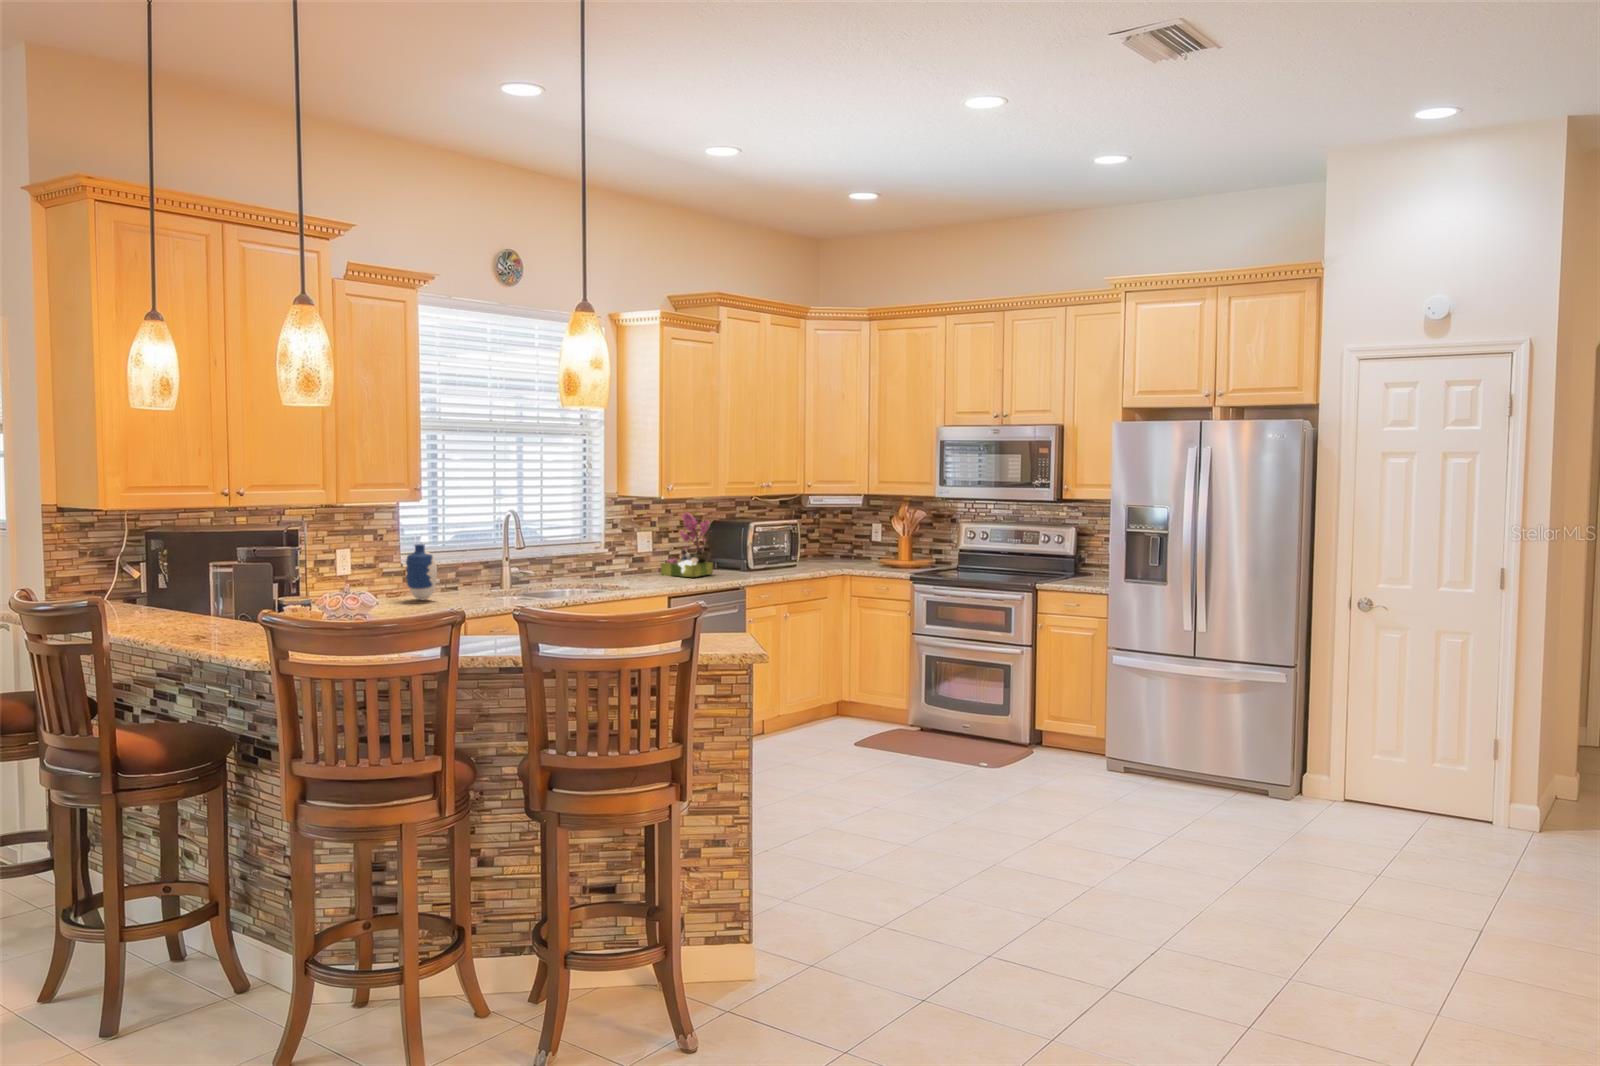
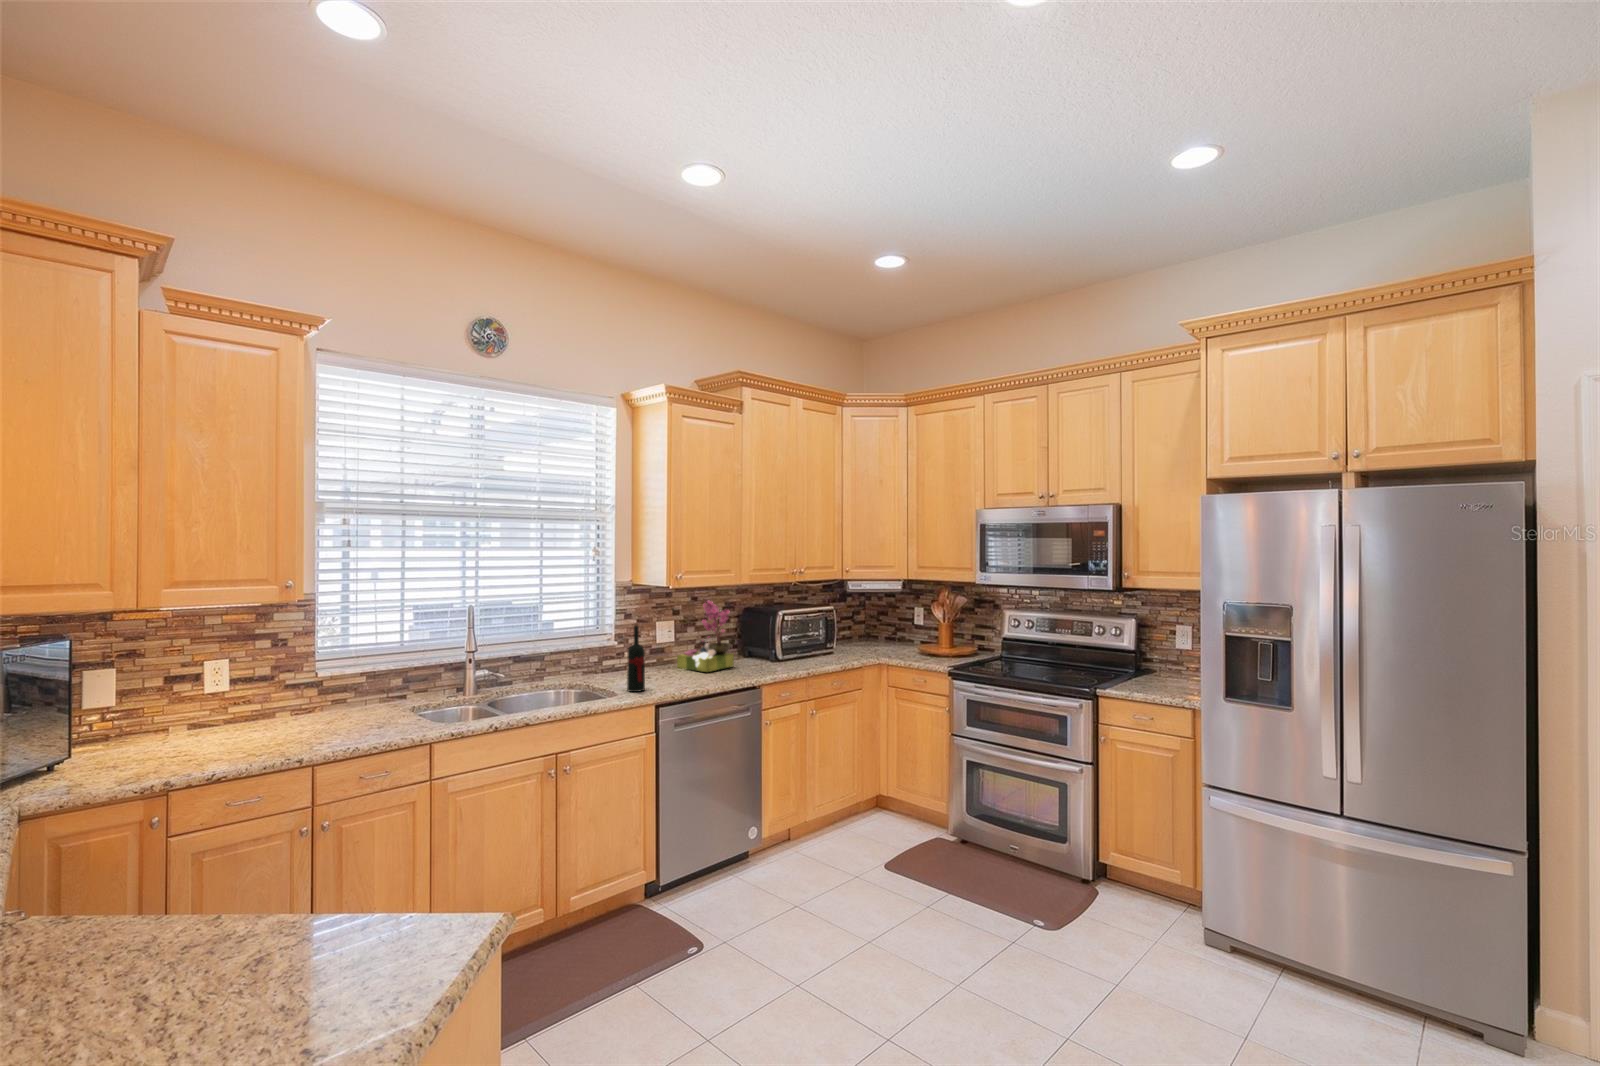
wine bottle: none [637,528,653,588] -> present [627,623,645,692]
vase: present [406,544,440,600] -> none [290,654,339,724]

